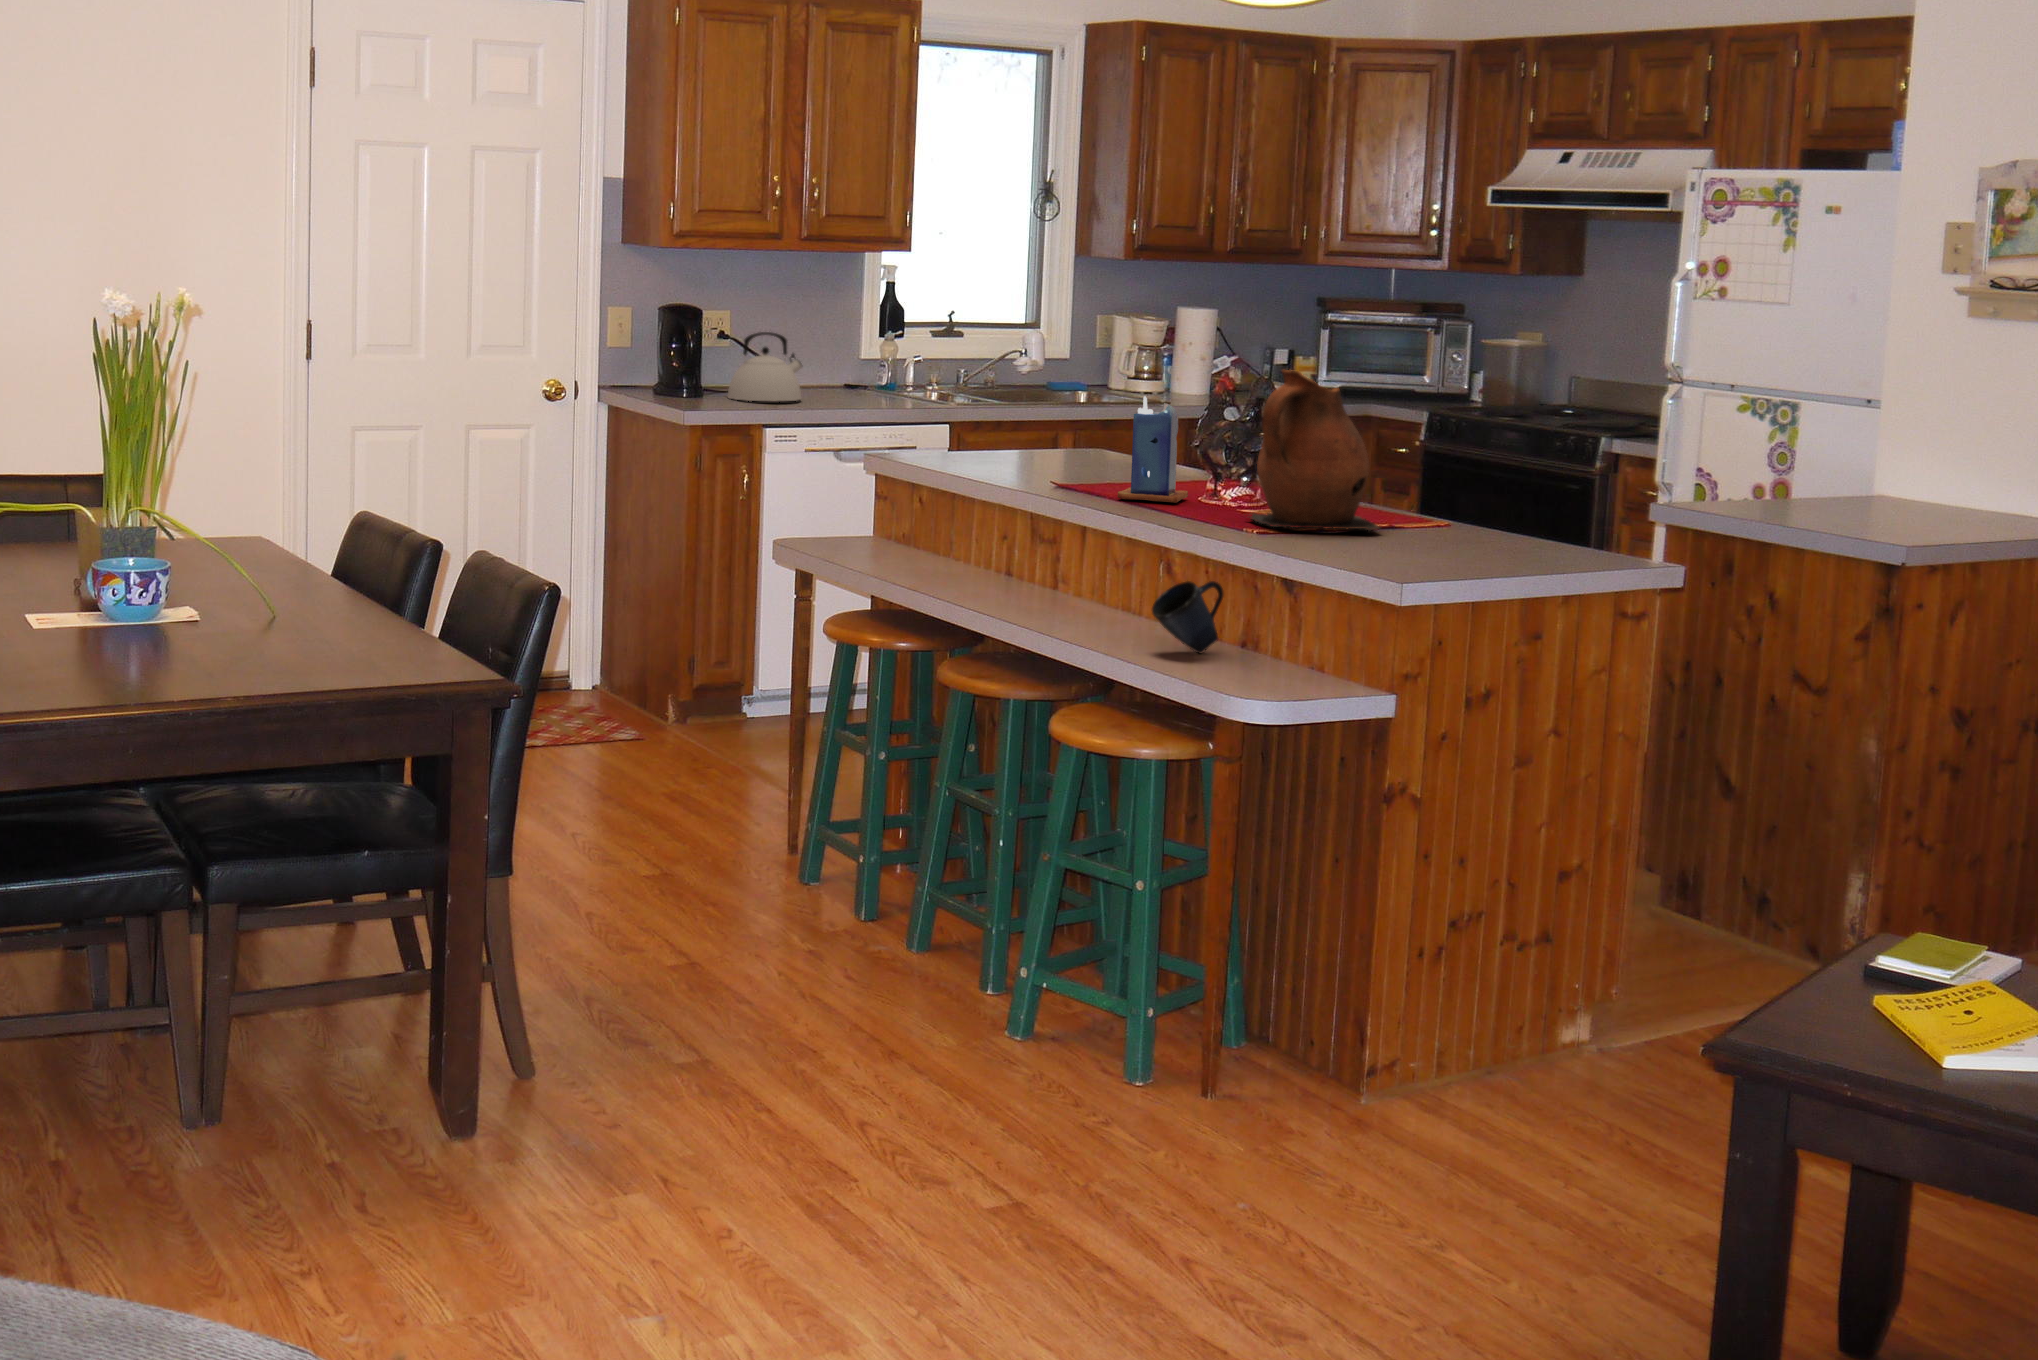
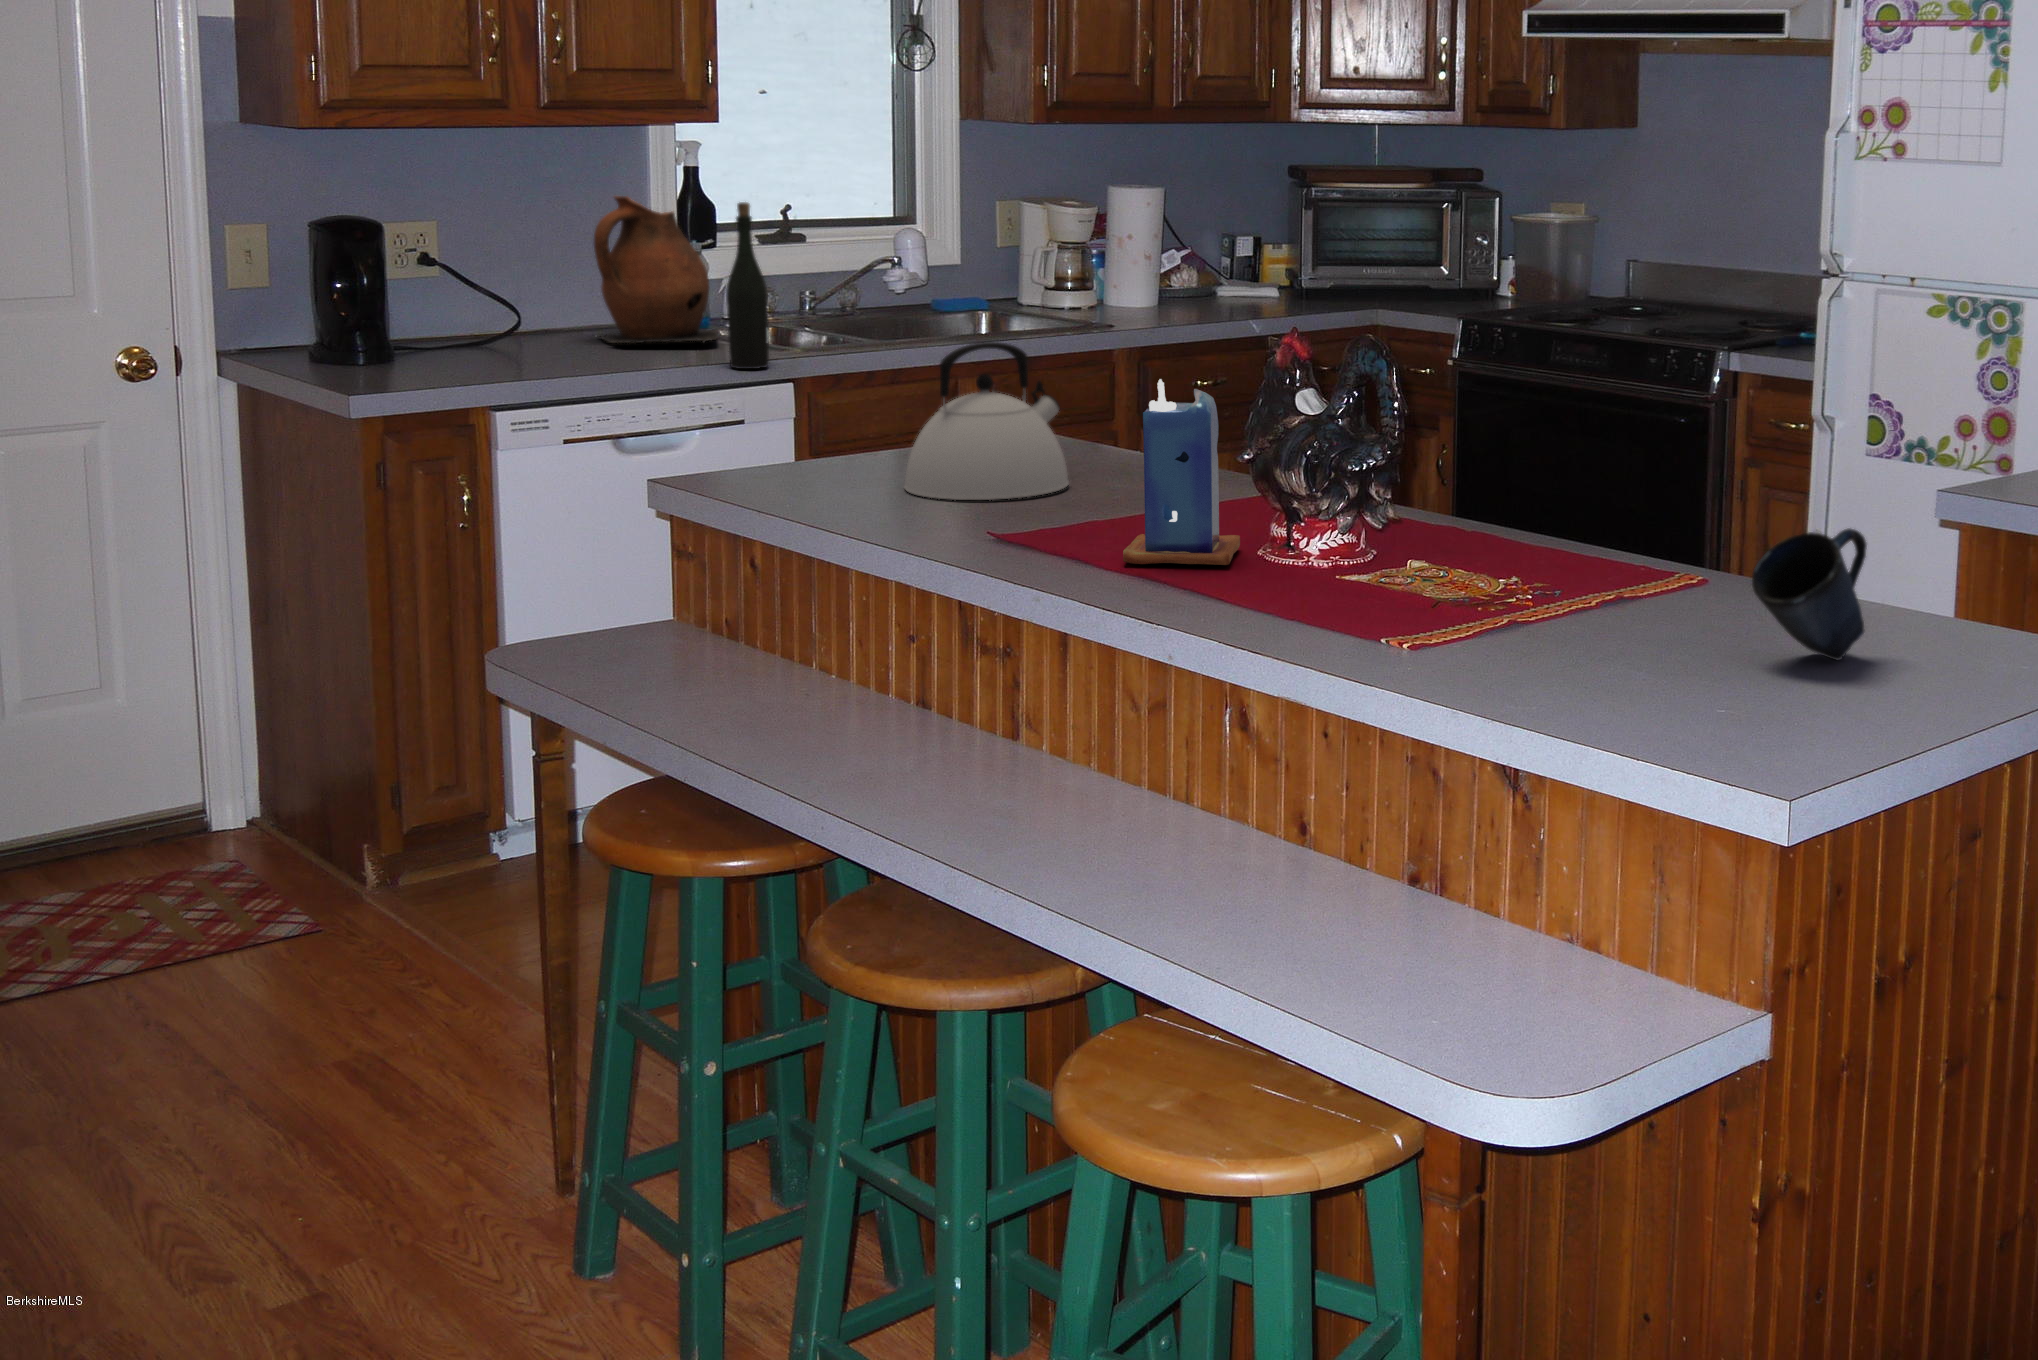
bottle: none [908,303,935,412] -> present [726,202,769,369]
kettle: present [728,332,802,401] -> present [904,342,1069,500]
ceramic pitcher: present [1251,370,1380,532] -> present [594,196,718,343]
mug: present [1152,581,1223,653] -> present [1752,528,1867,660]

